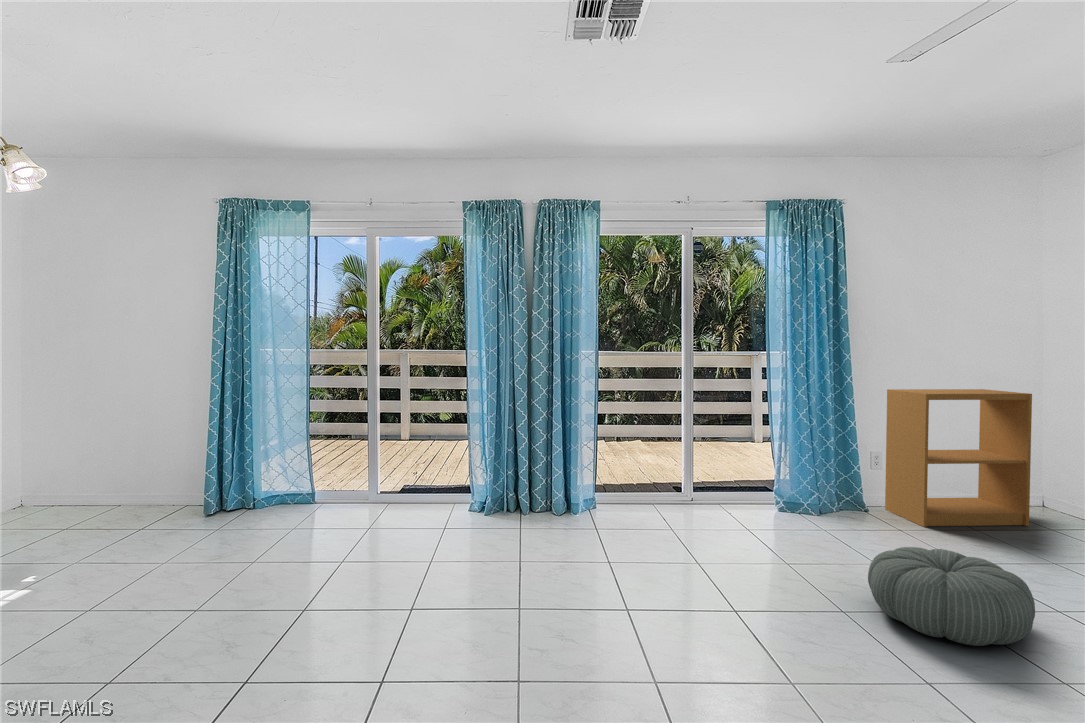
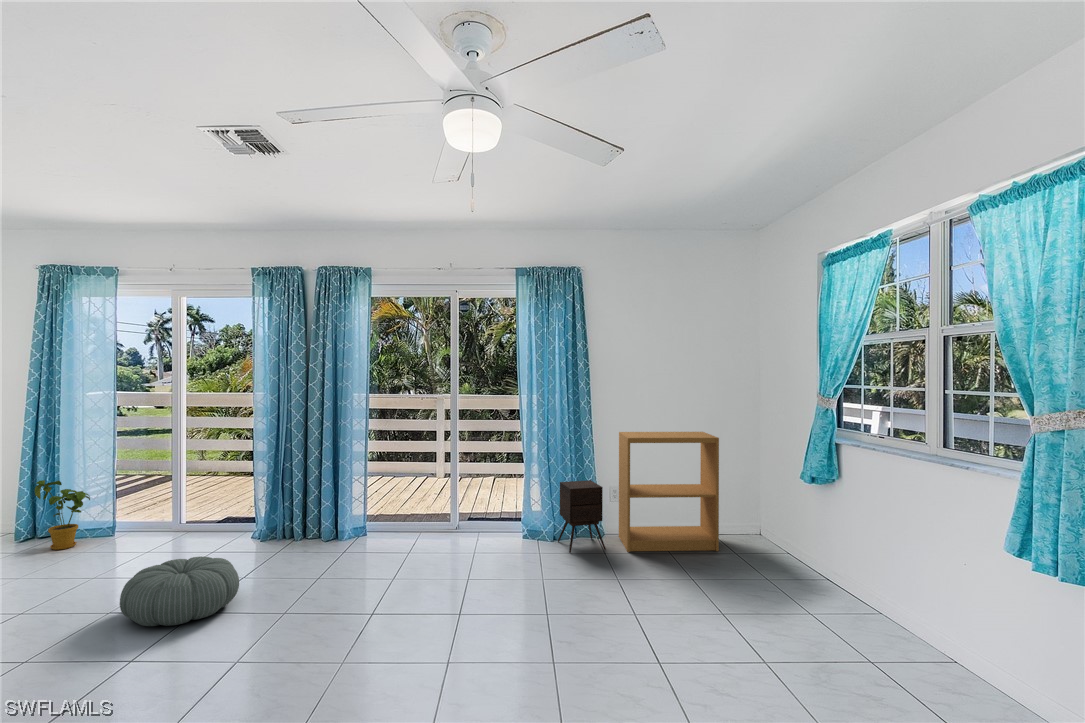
house plant: none [235,444,293,524] -> present [35,480,90,550]
side table: none [825,445,895,528] -> present [558,480,606,553]
pouf: present [868,547,1035,646] -> present [120,556,239,626]

